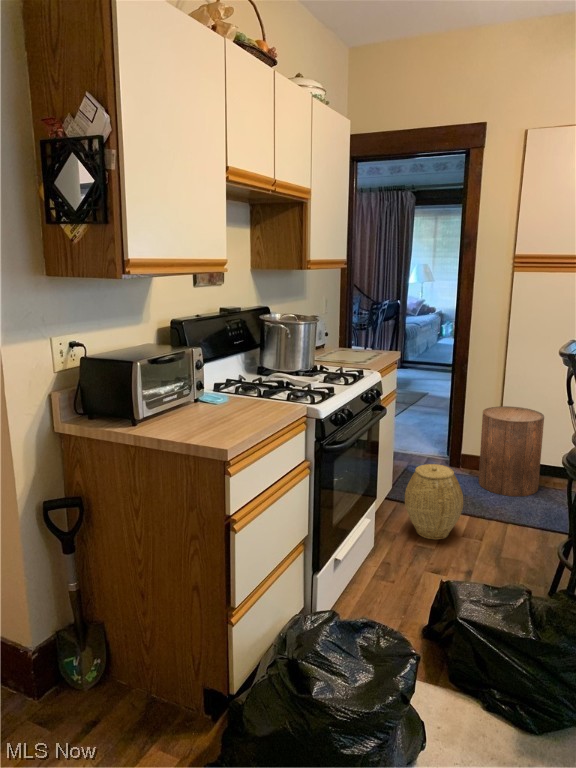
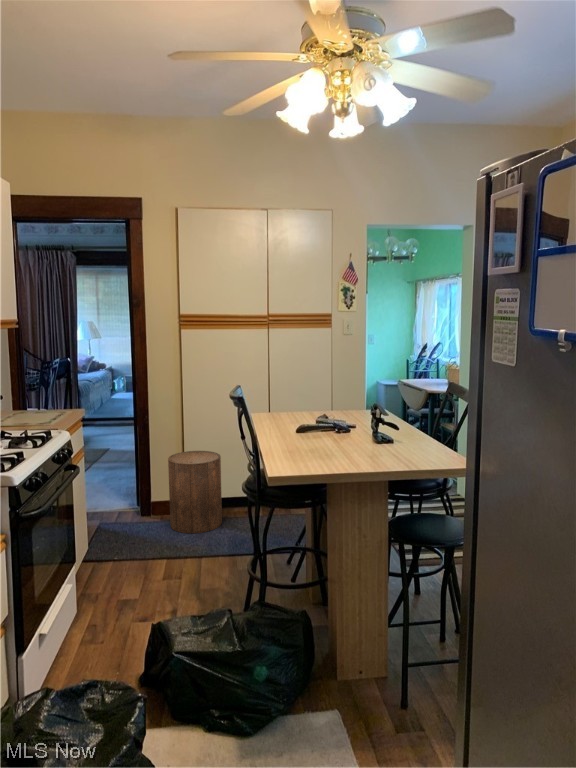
woven basket: present [405,464,463,540] -> none [104,515,162,591]

